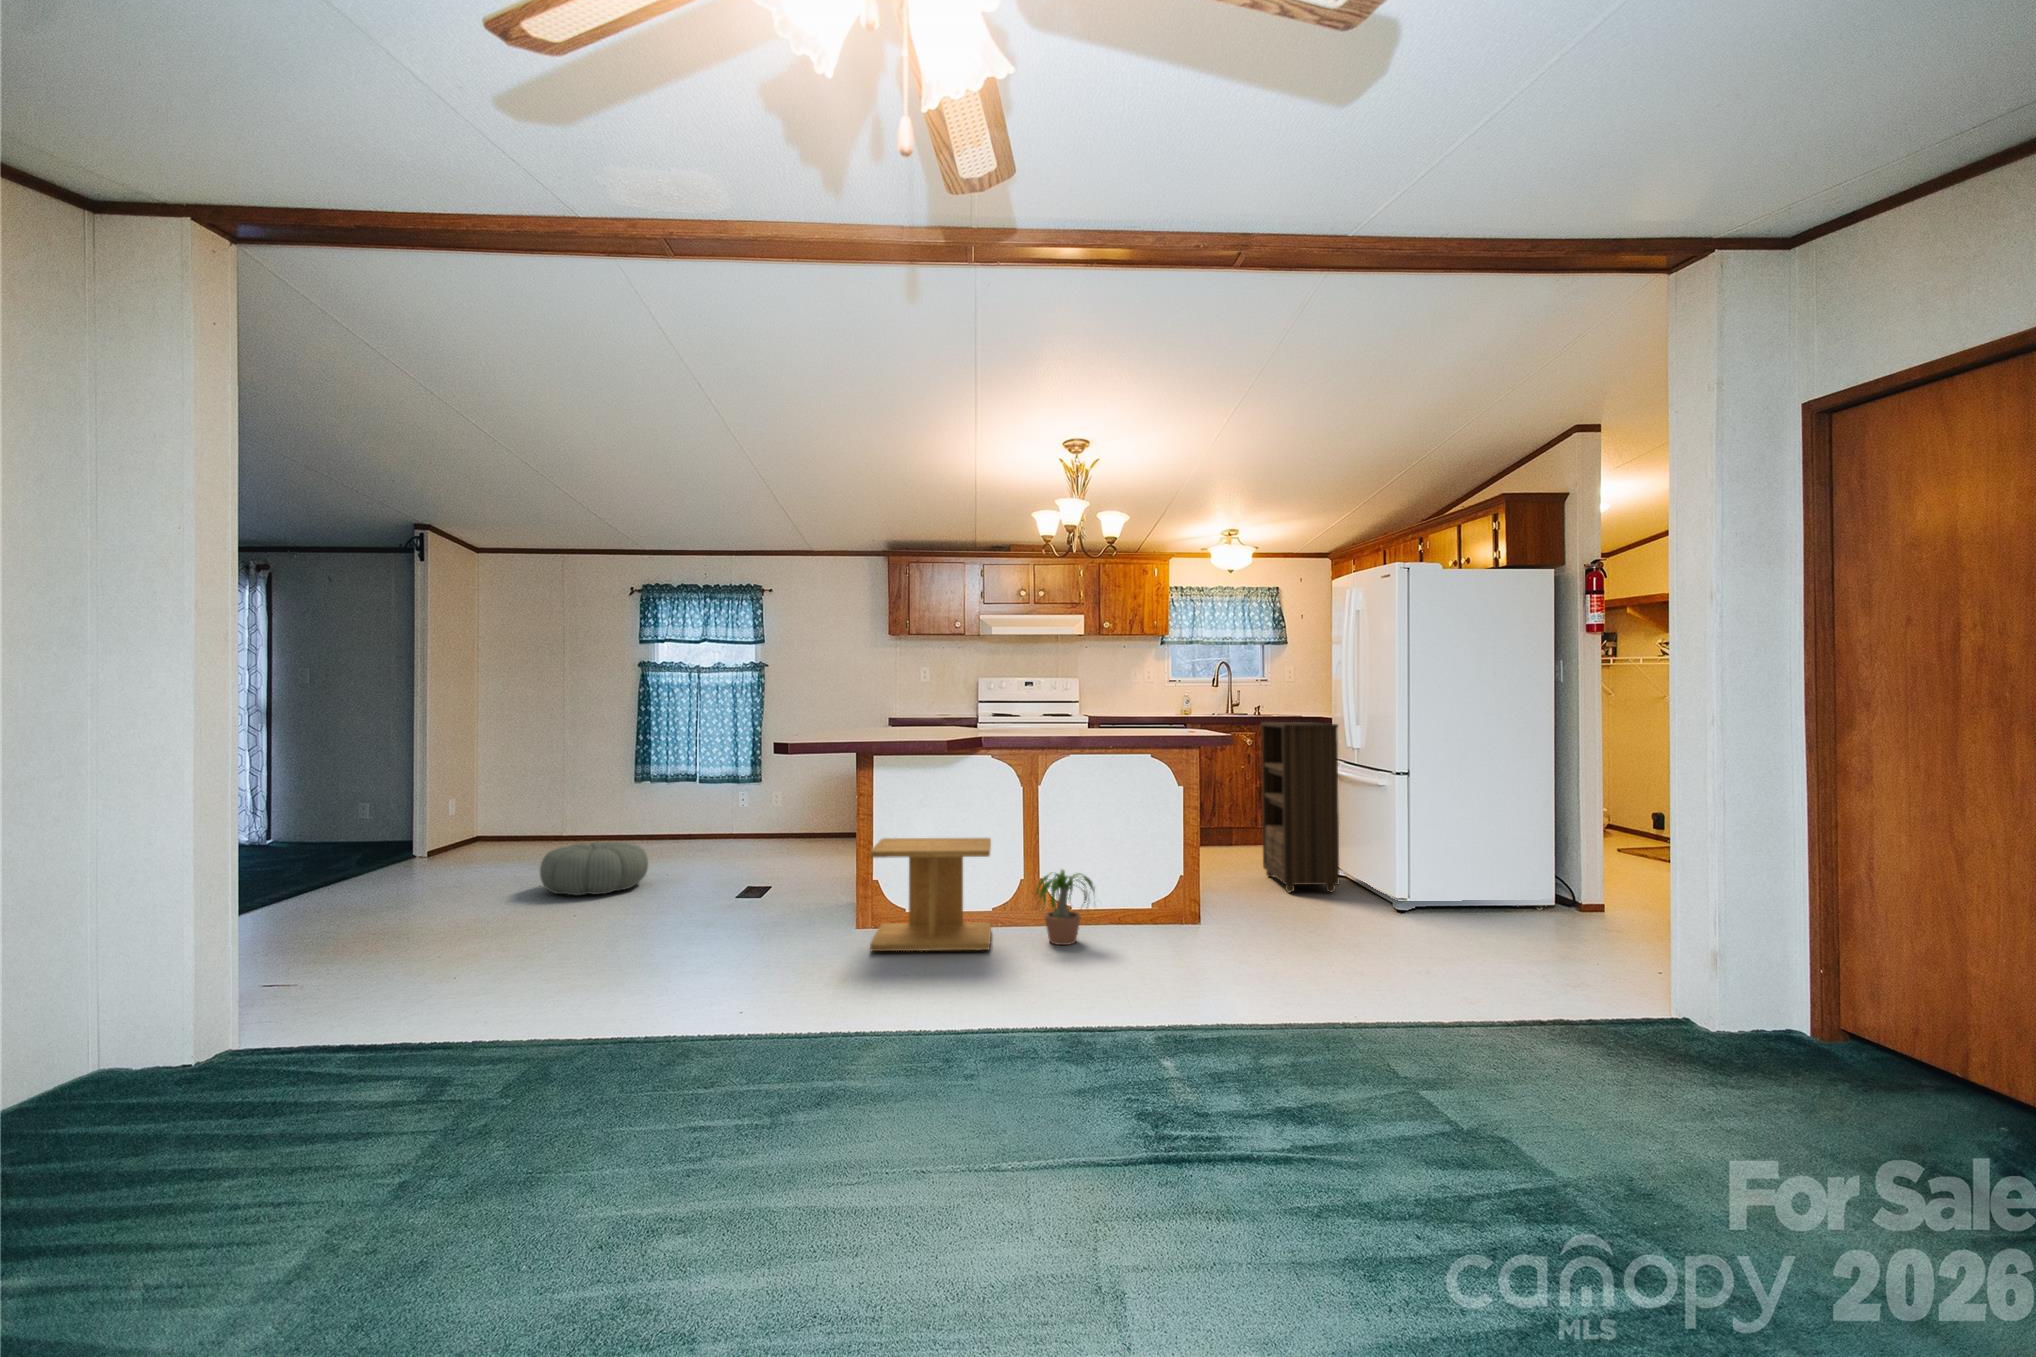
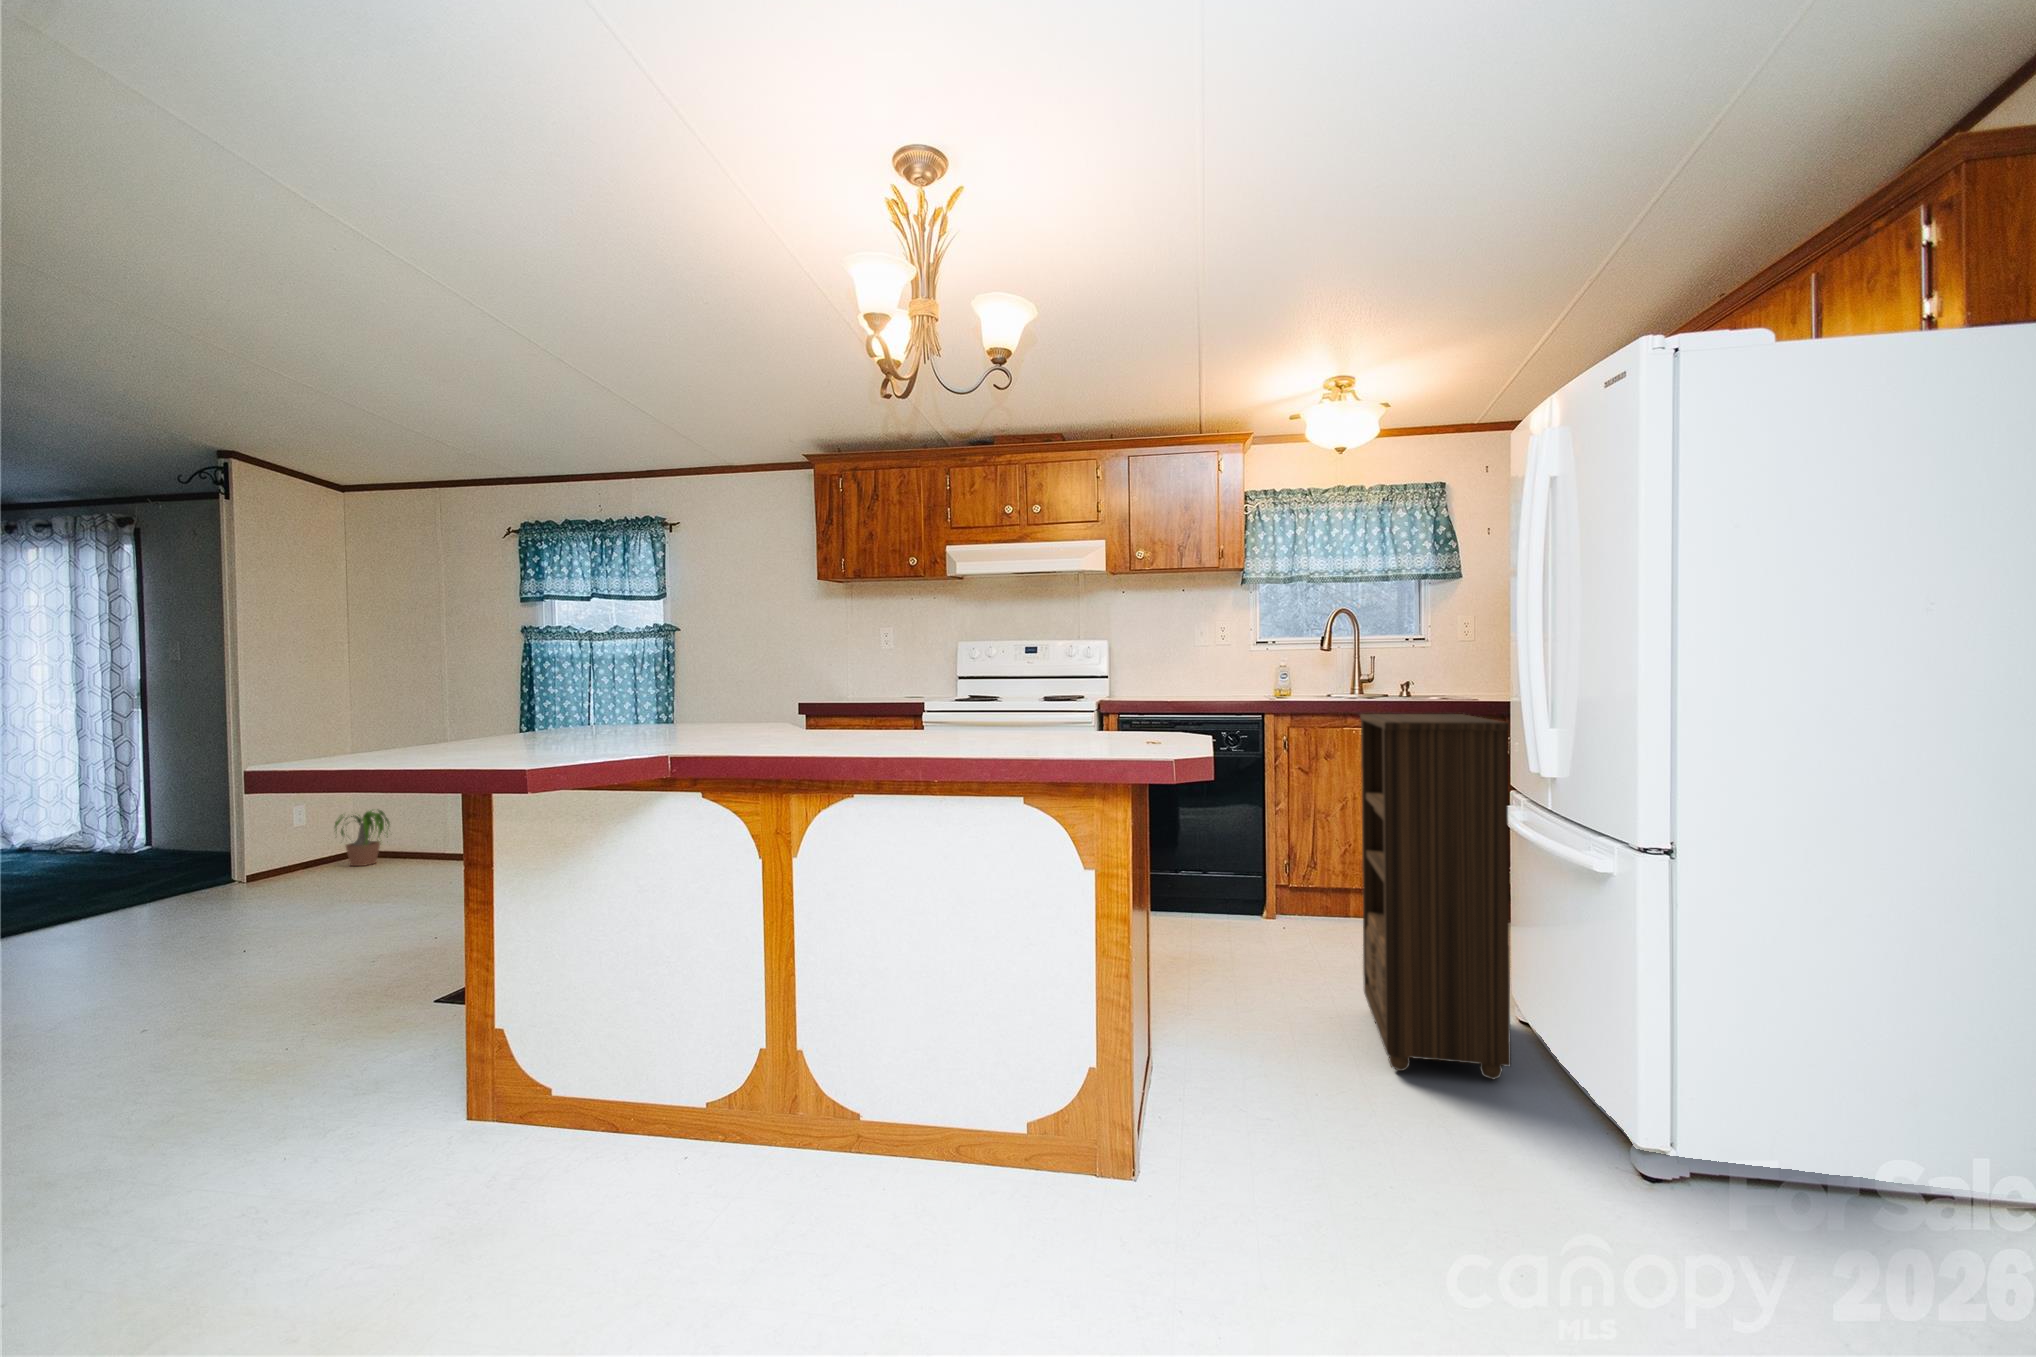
side table: present [870,838,991,951] -> none [351,953,686,1252]
pouf: present [540,842,648,895] -> none [181,889,373,980]
potted plant: present [1035,869,1095,945] -> present [335,810,390,866]

